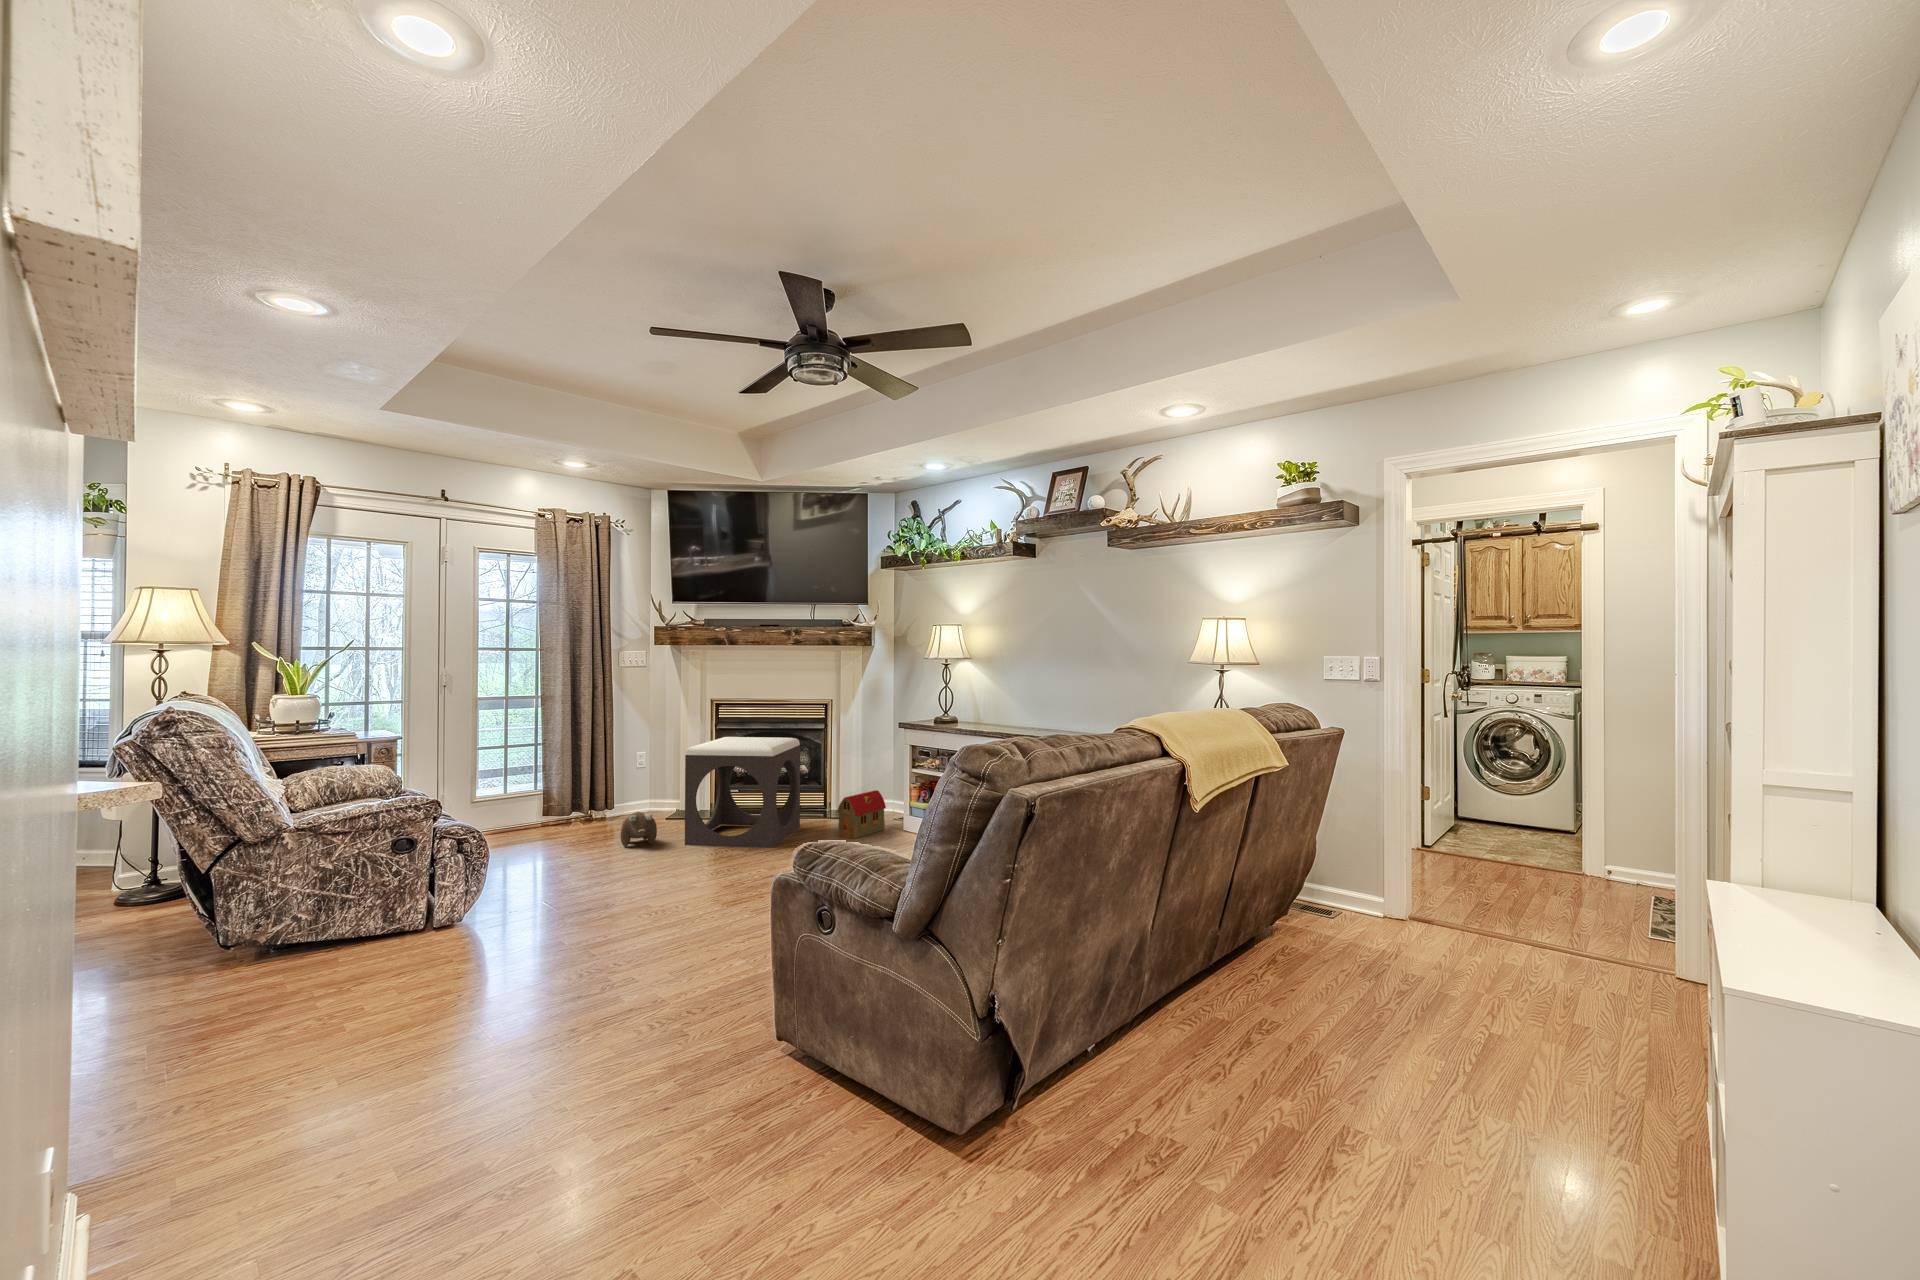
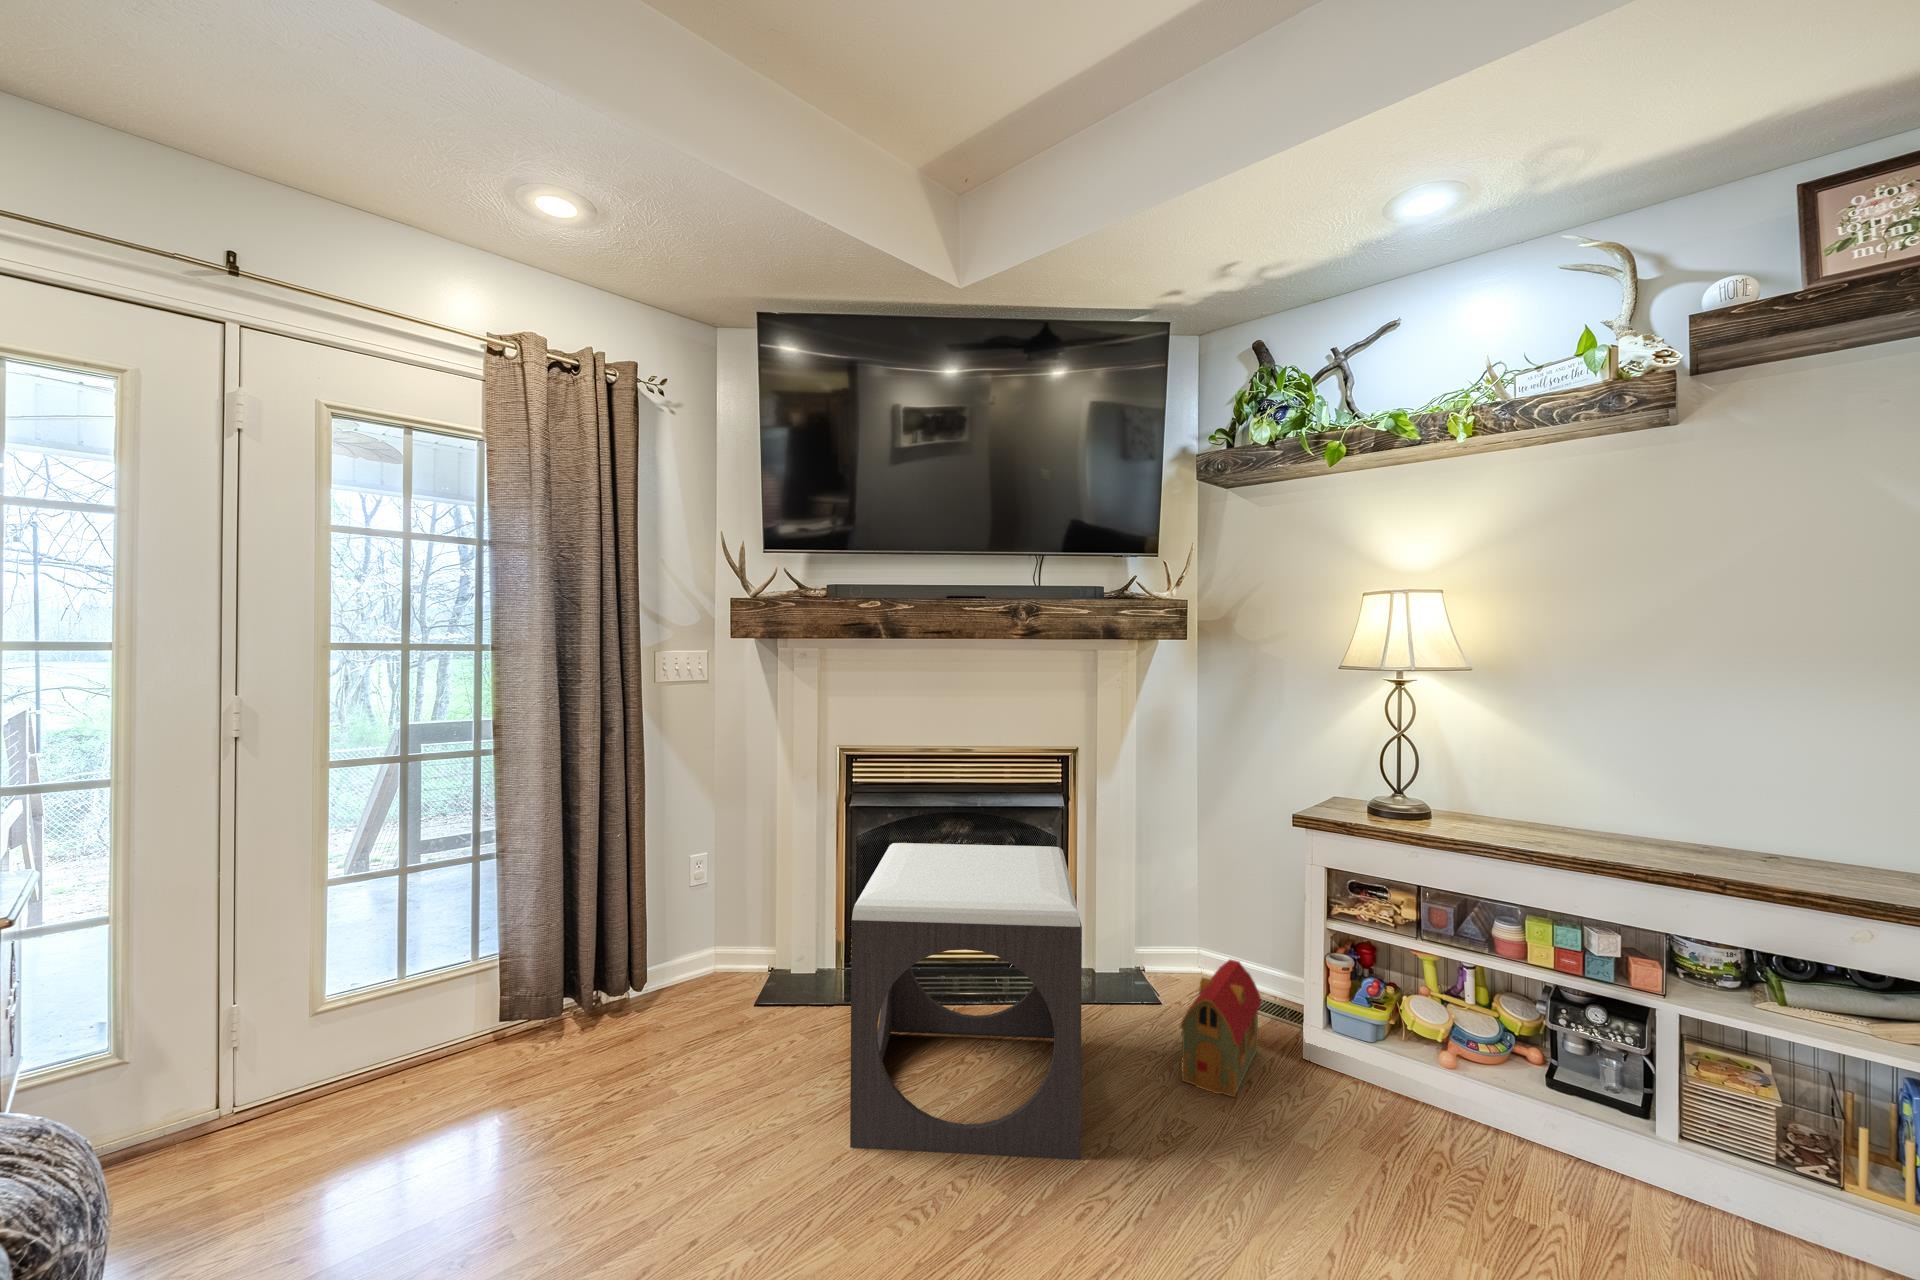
plush toy: present [621,812,657,847] -> none [690,1058,778,1163]

